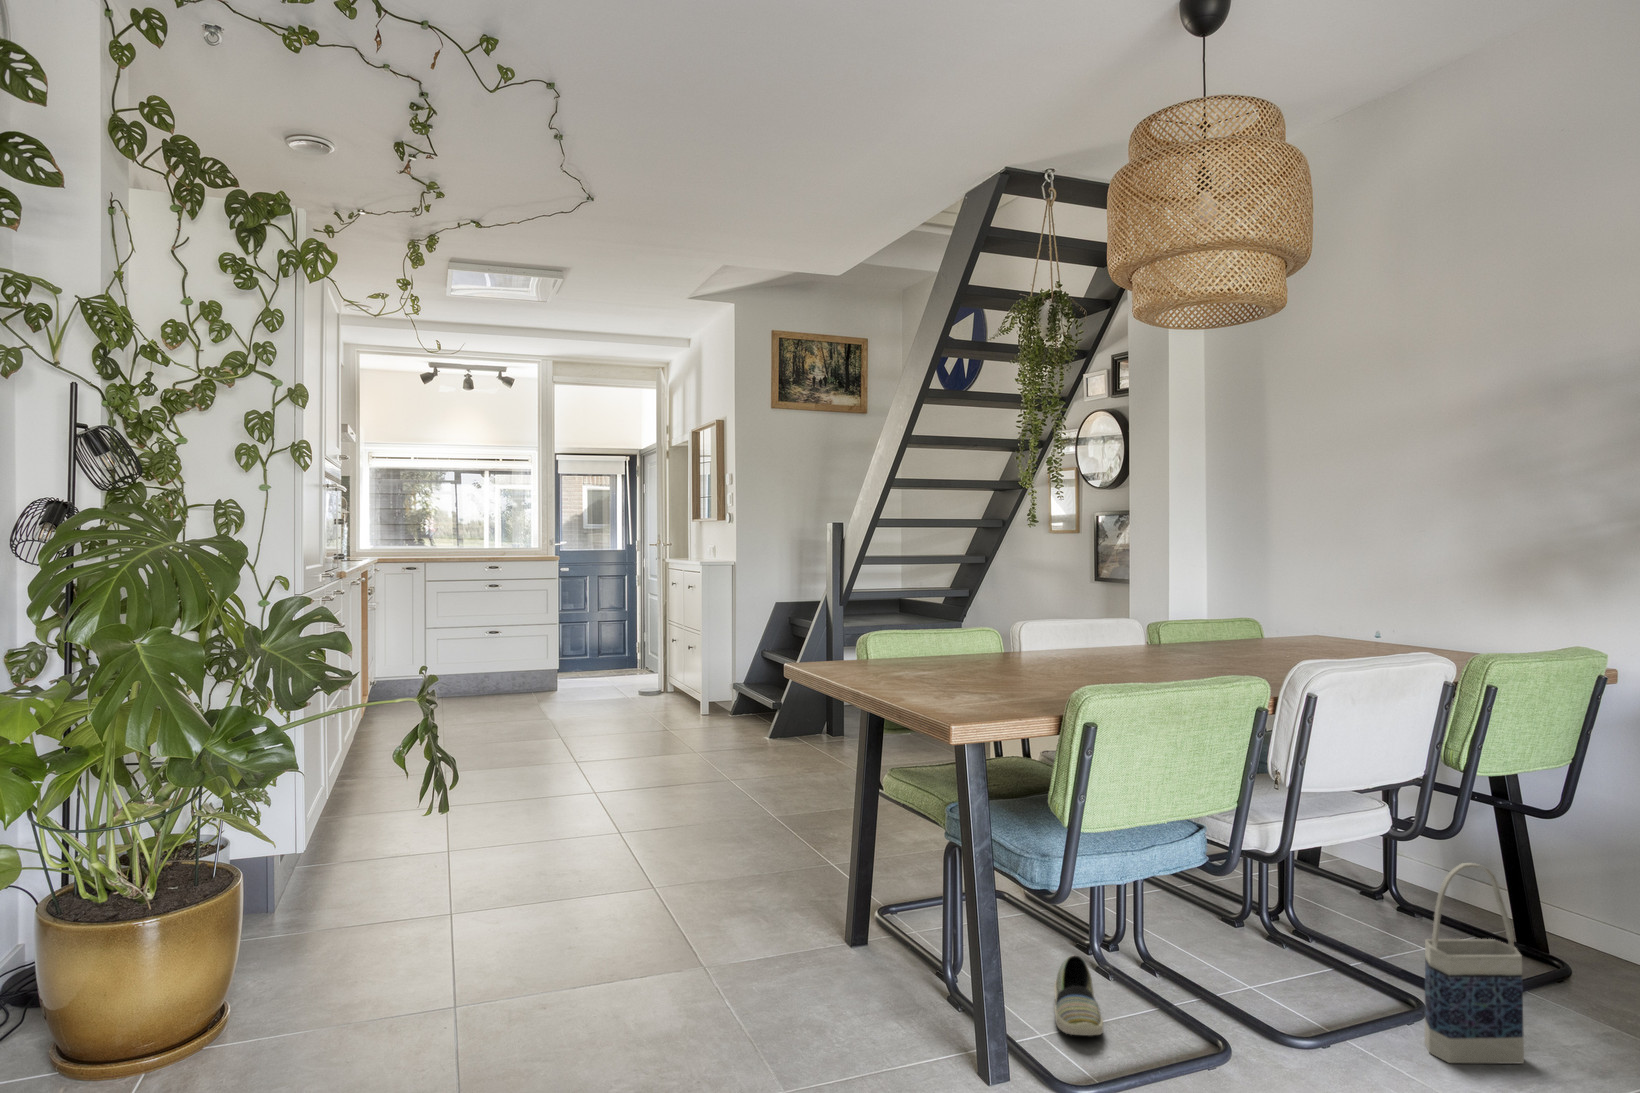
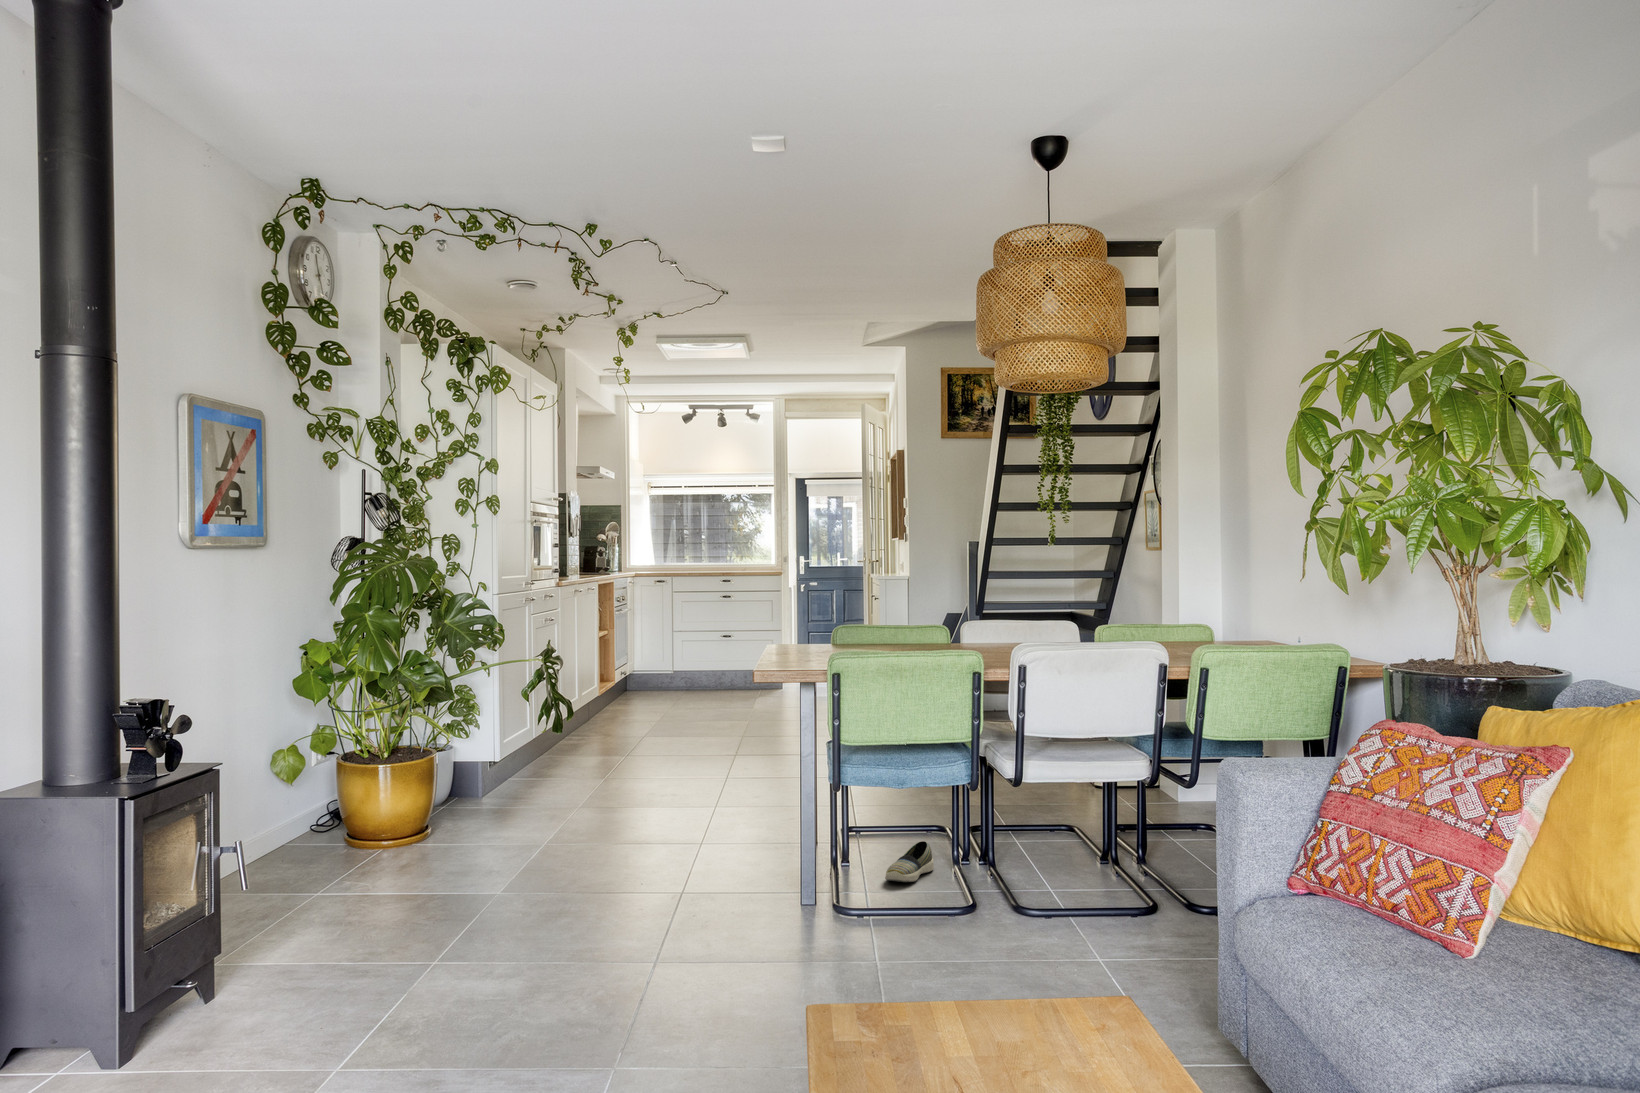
bag: present [1424,863,1524,1064] -> none [1119,775,1183,918]

